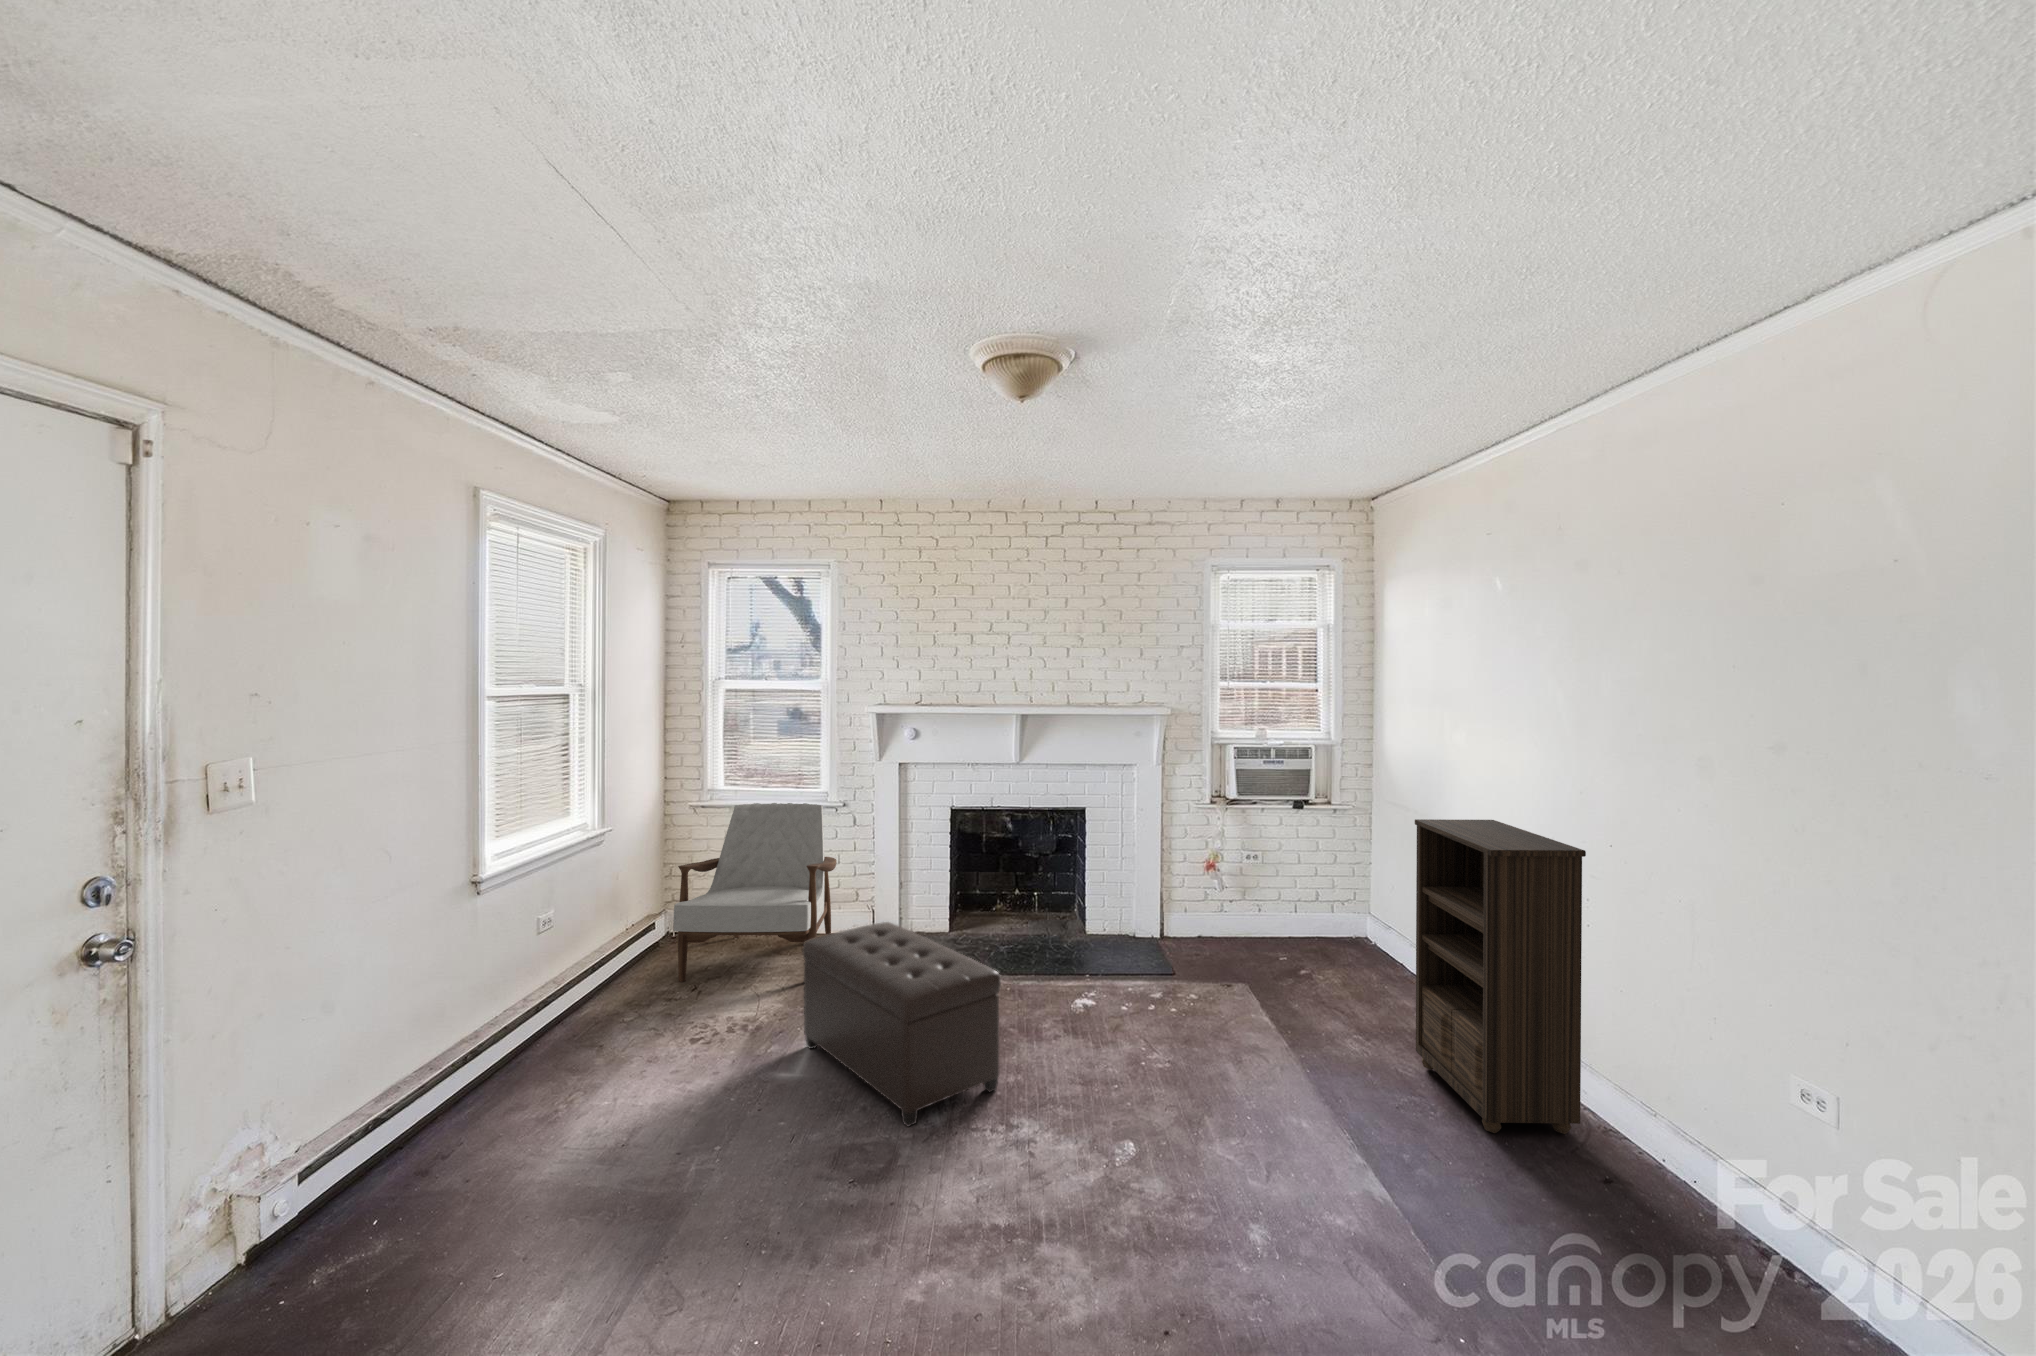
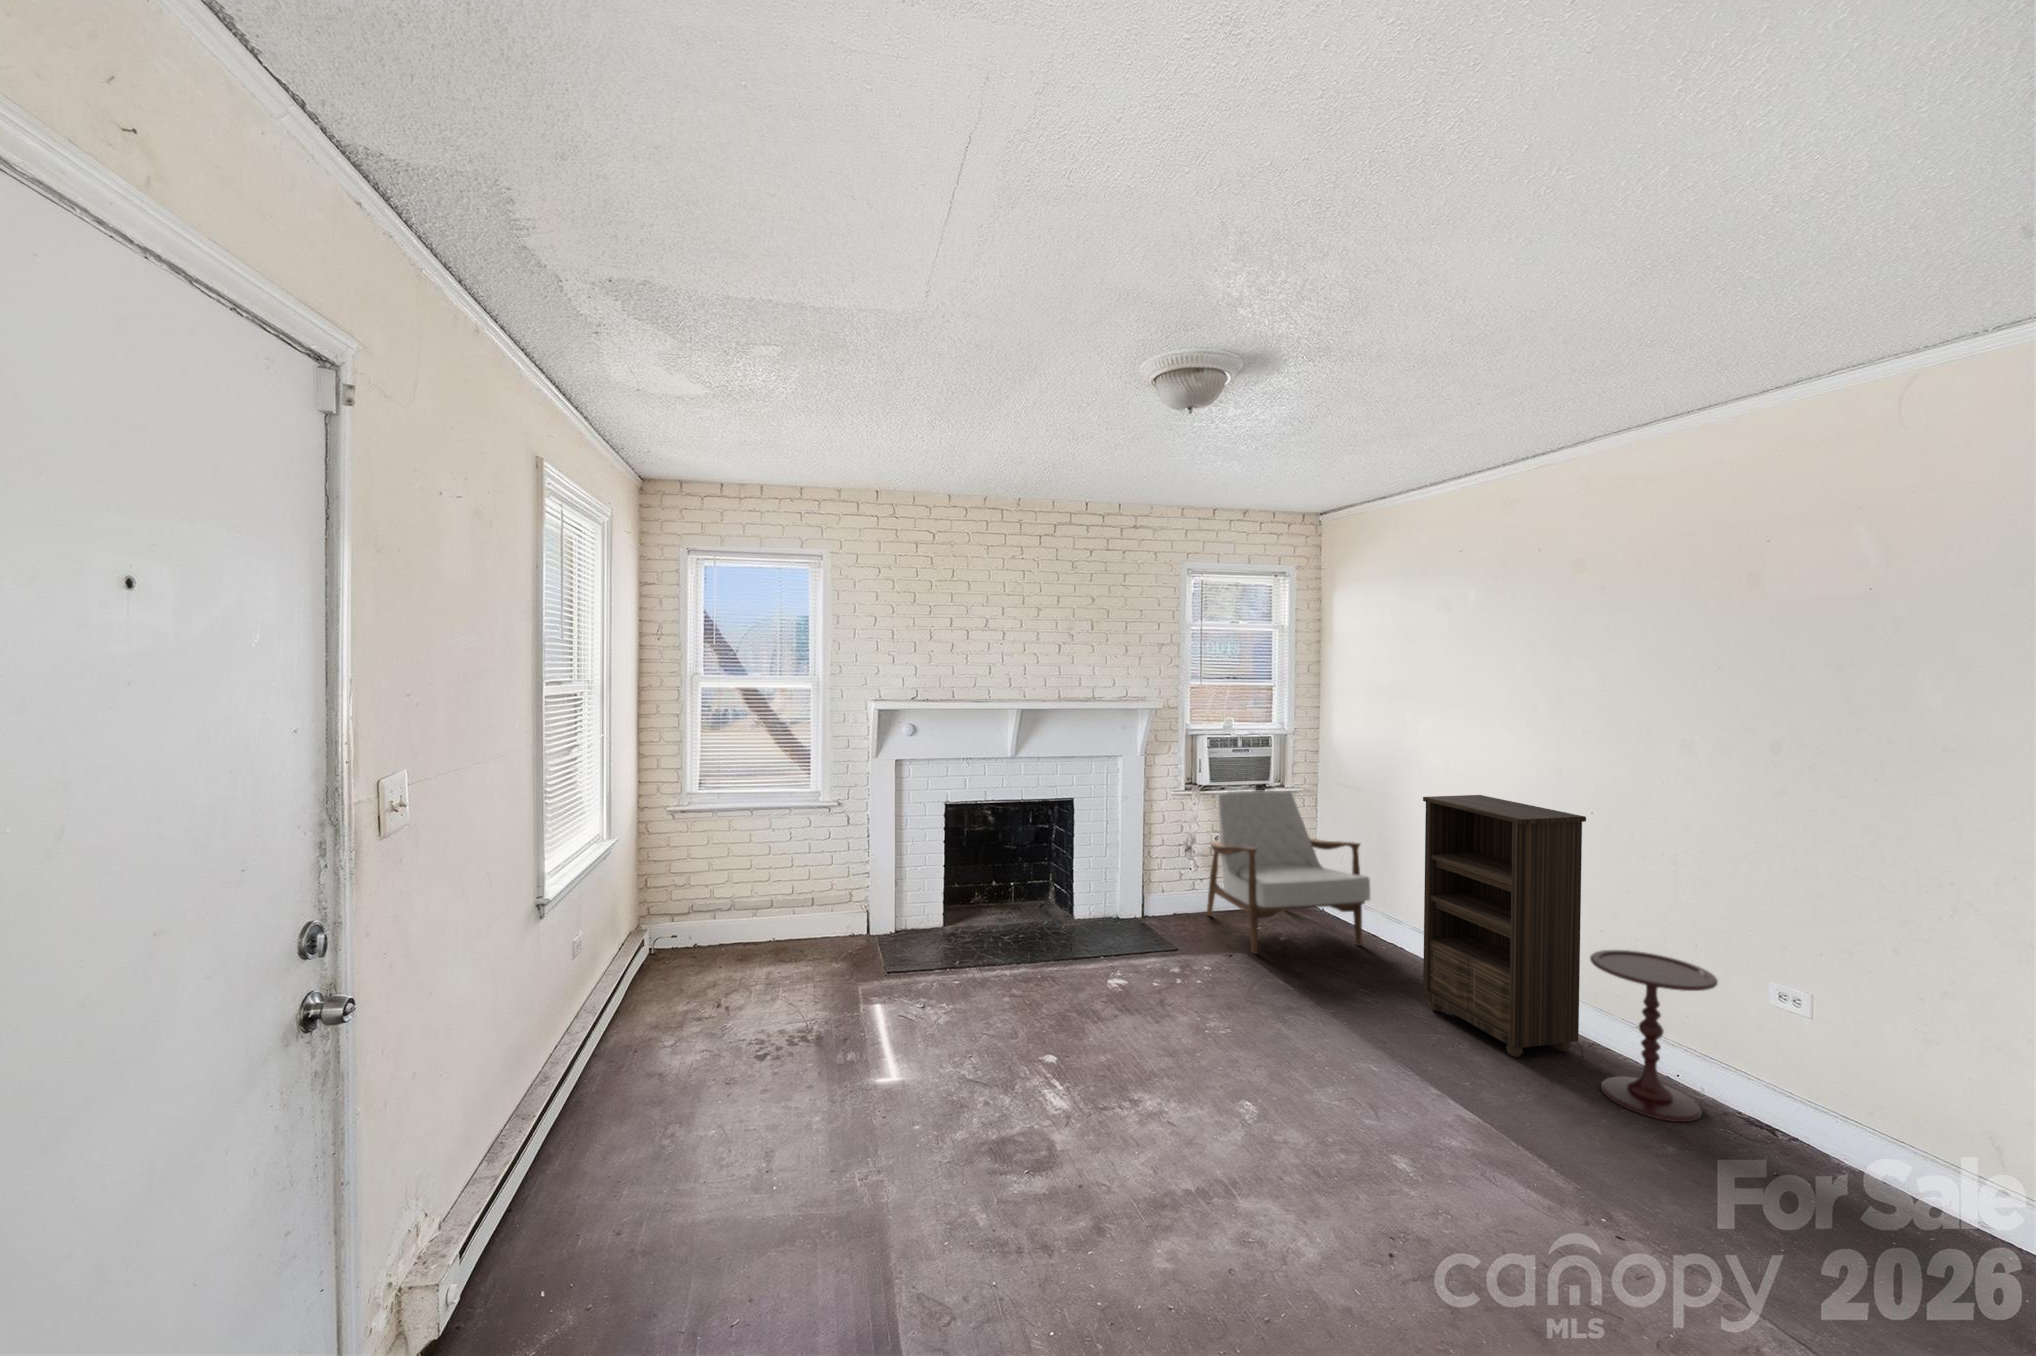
armchair: present [673,803,836,982] -> present [1207,790,1370,954]
ottoman: present [802,922,1001,1126] -> none [878,918,1102,1115]
side table: none [1564,1015,1720,1240] -> present [1590,950,1718,1122]

